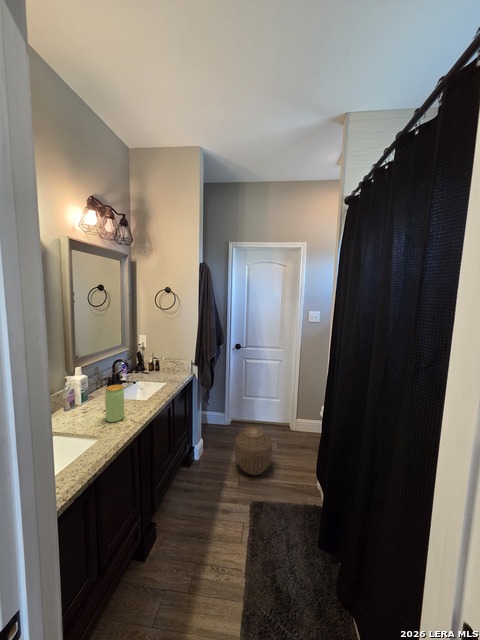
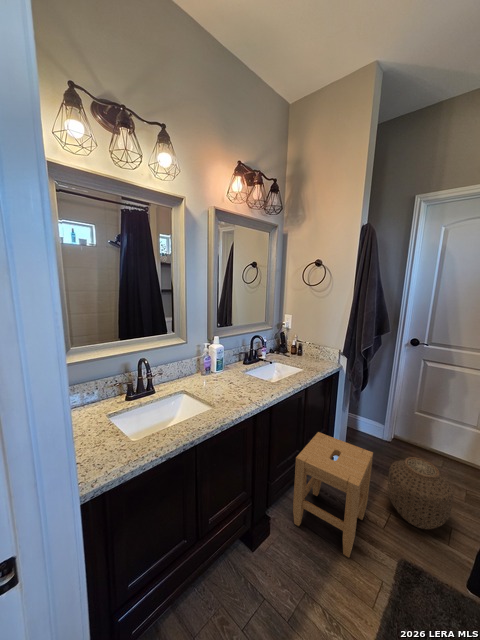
jar: present [105,385,124,422] -> none [228,359,246,398]
stool: none [172,432,226,519] -> present [293,432,373,558]

